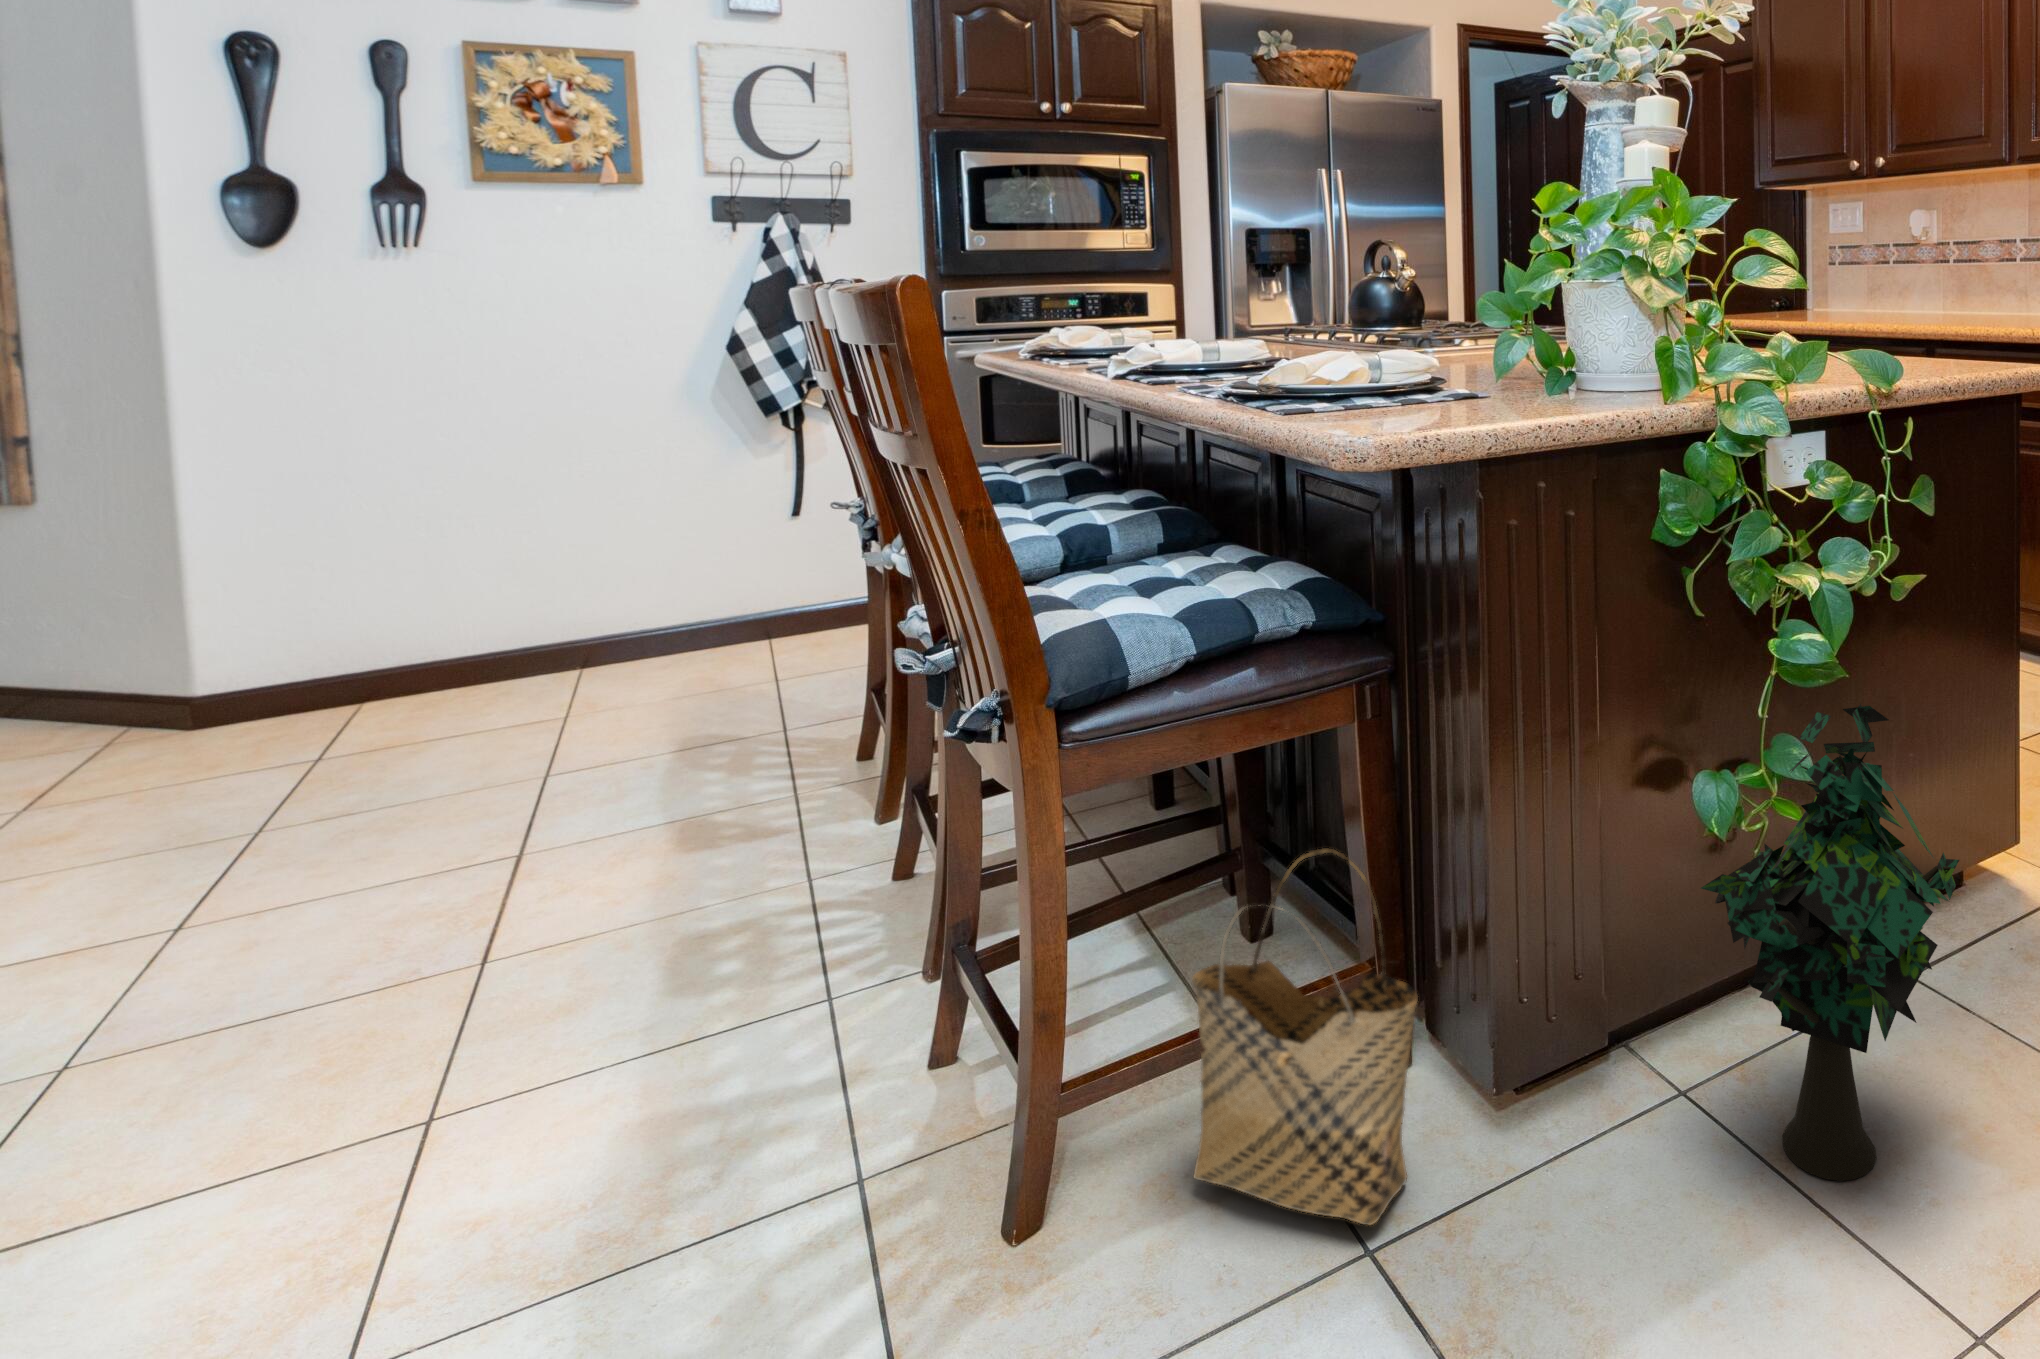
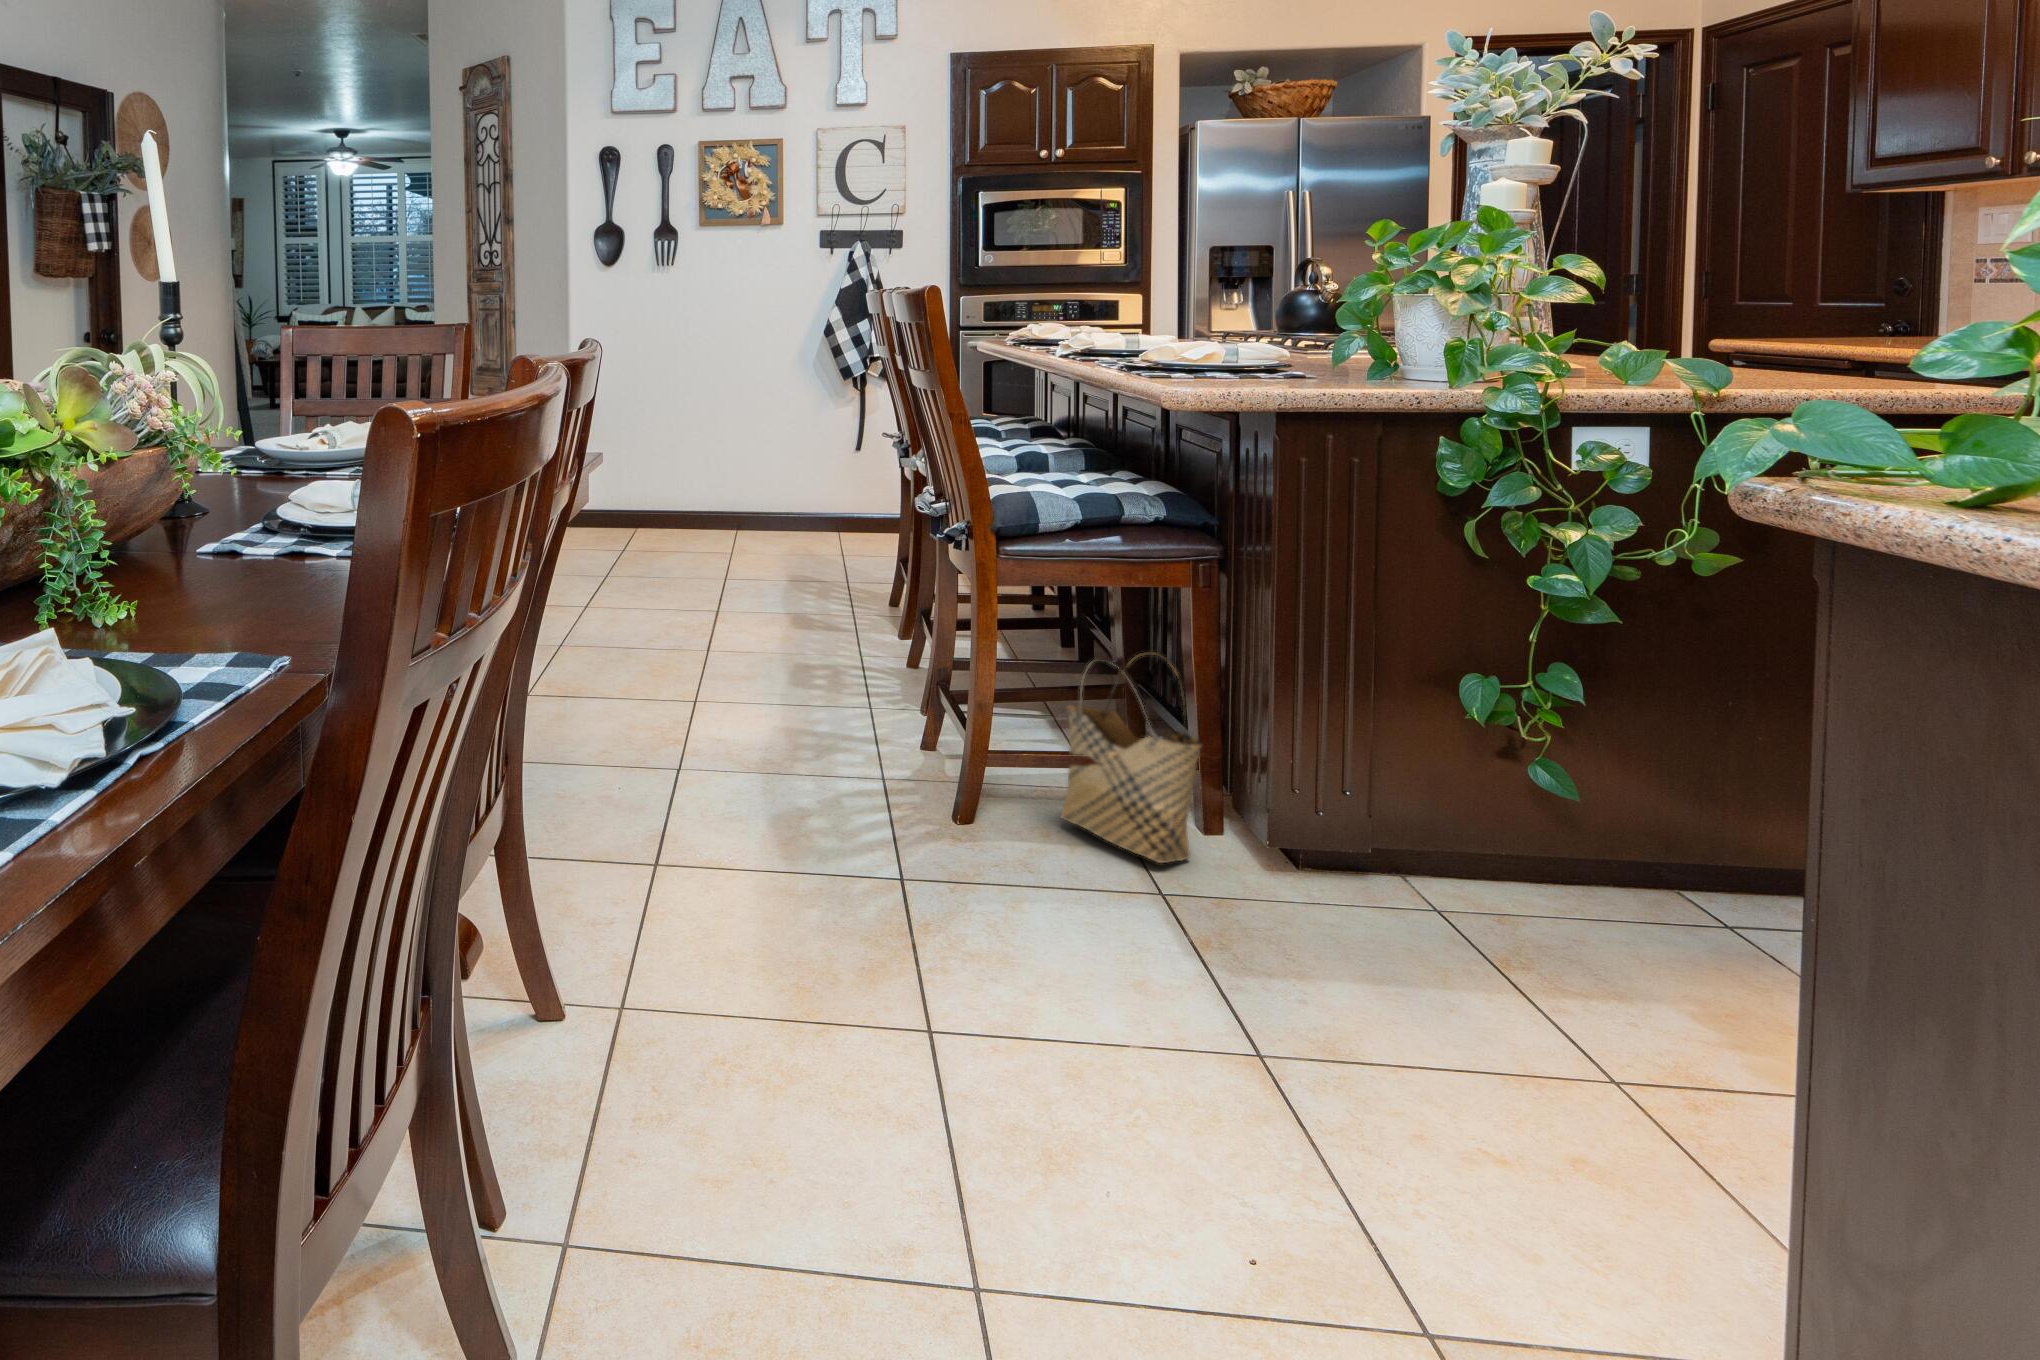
decorative plant: present [1701,704,1959,1181] -> none [1417,626,1647,957]

